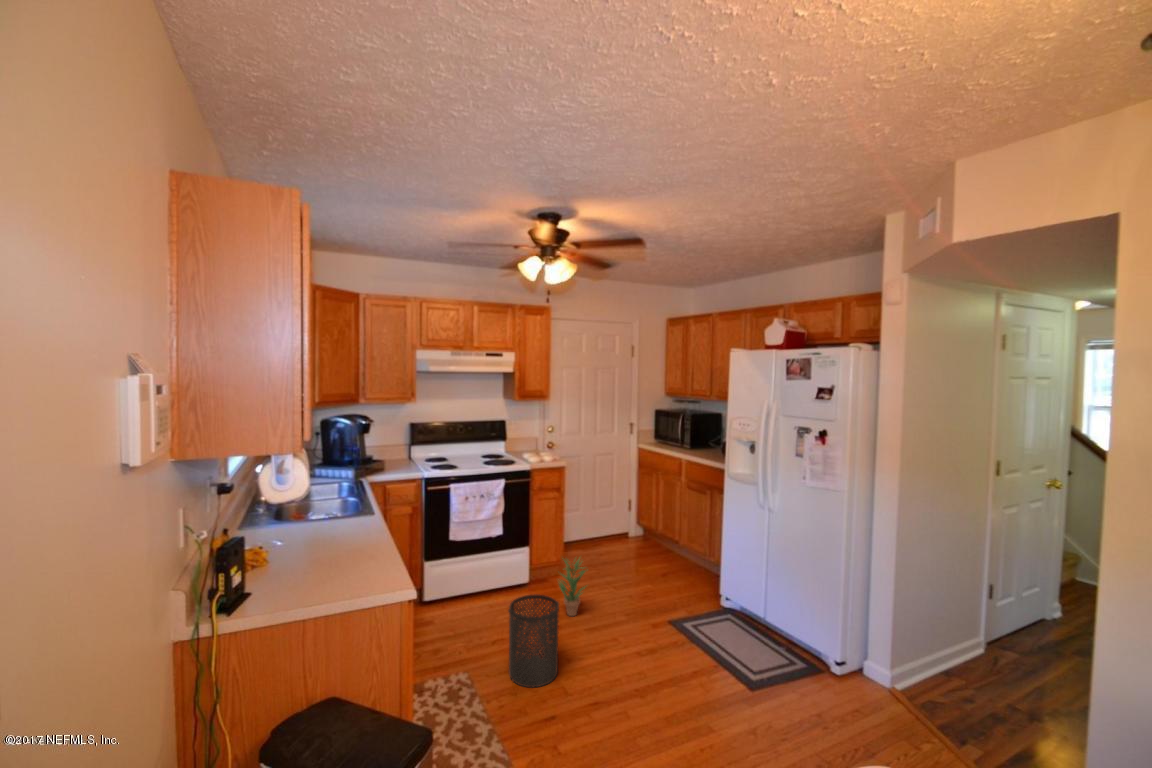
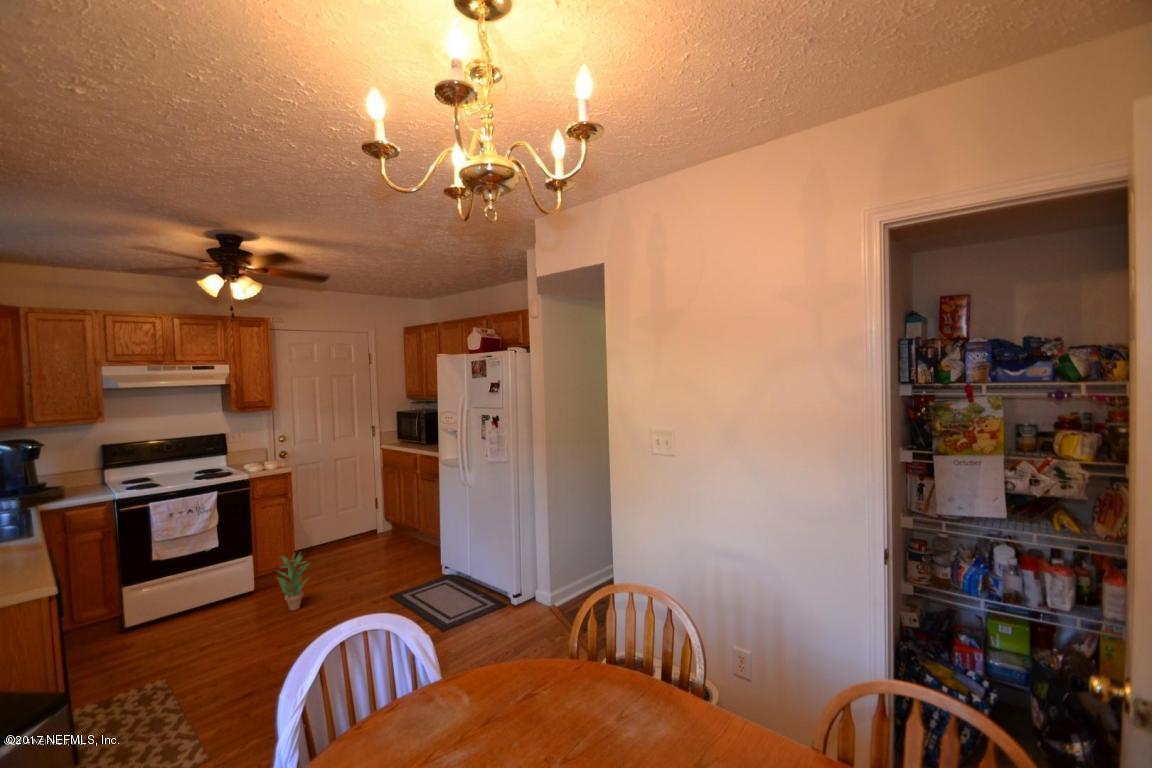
trash can: present [508,594,559,687] -> none [202,592,263,680]

